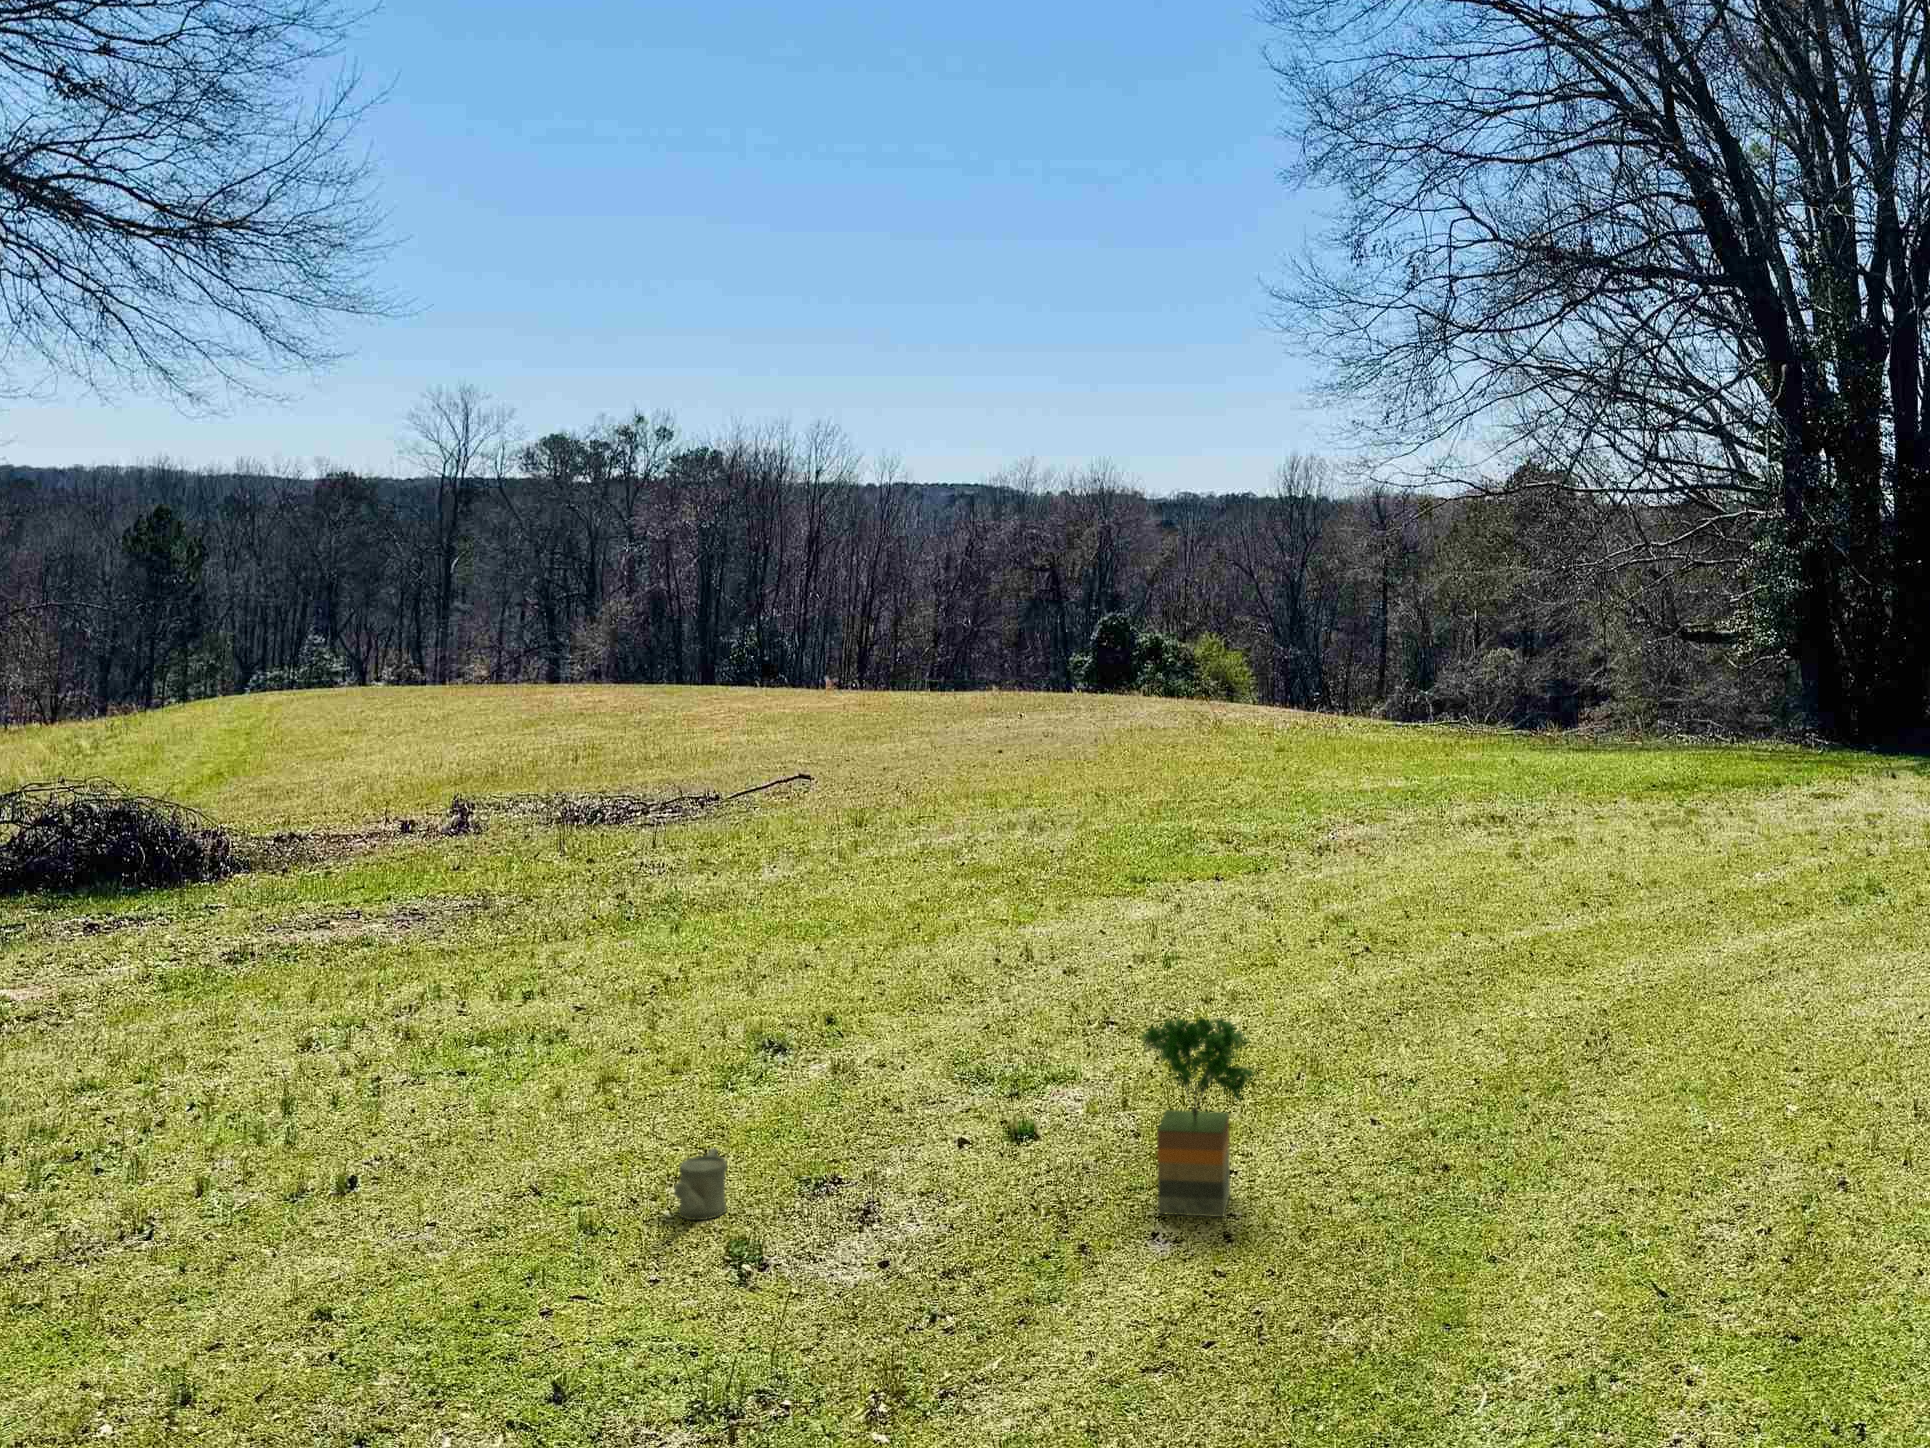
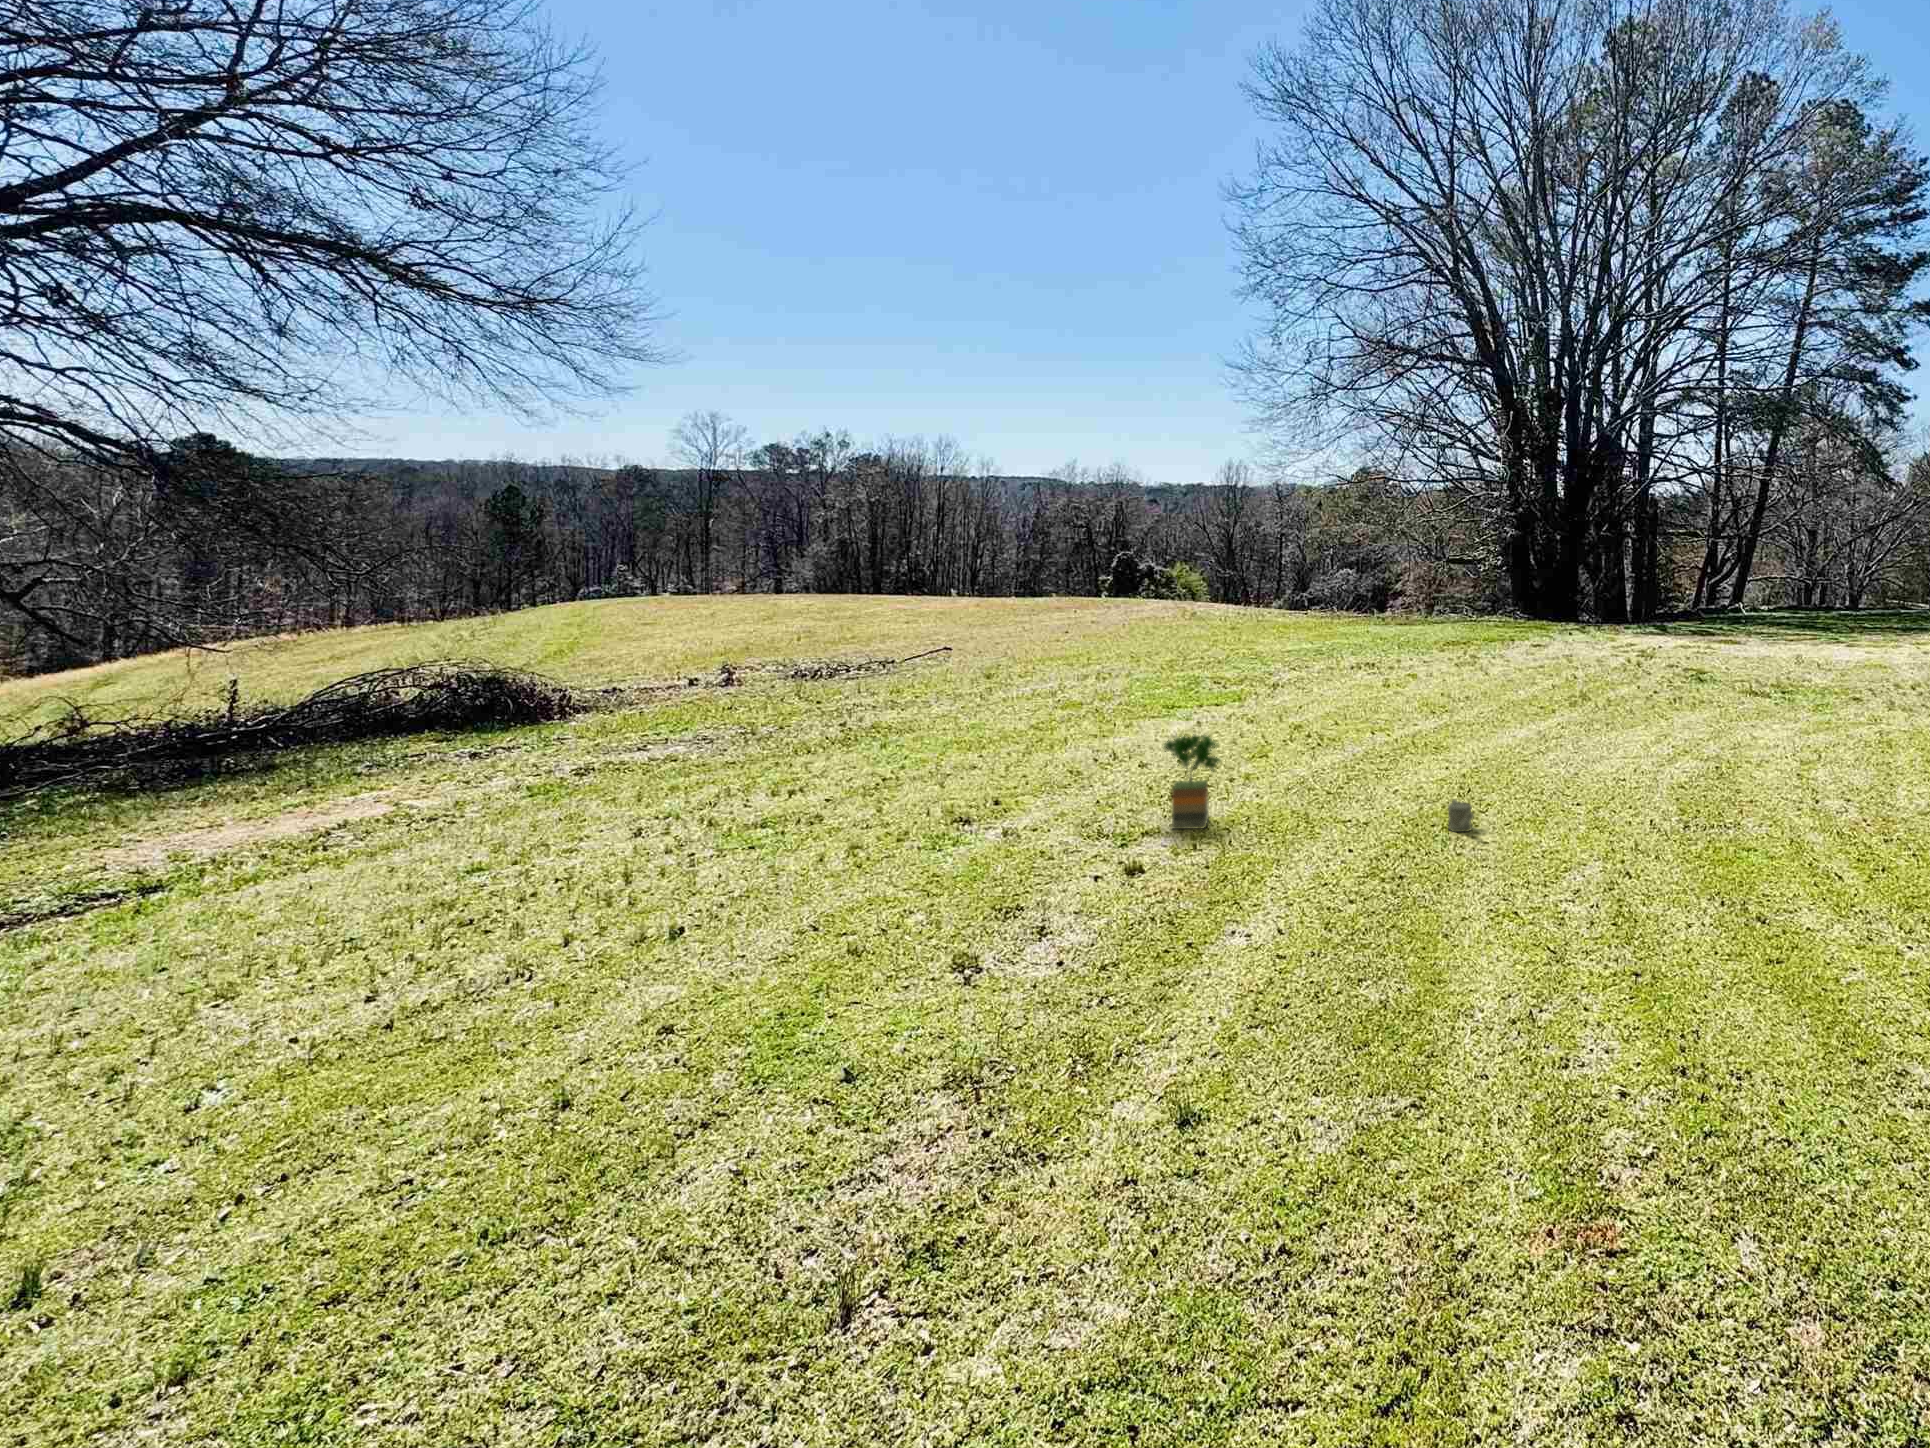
watering can: present [674,1148,727,1220] -> present [1448,799,1474,832]

